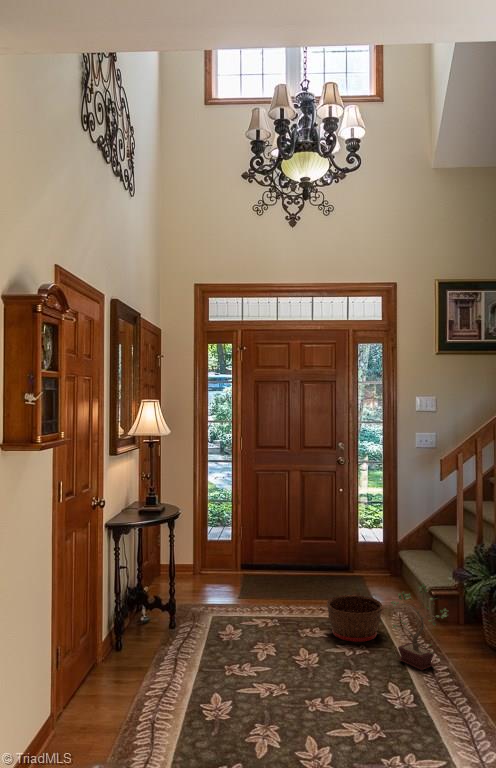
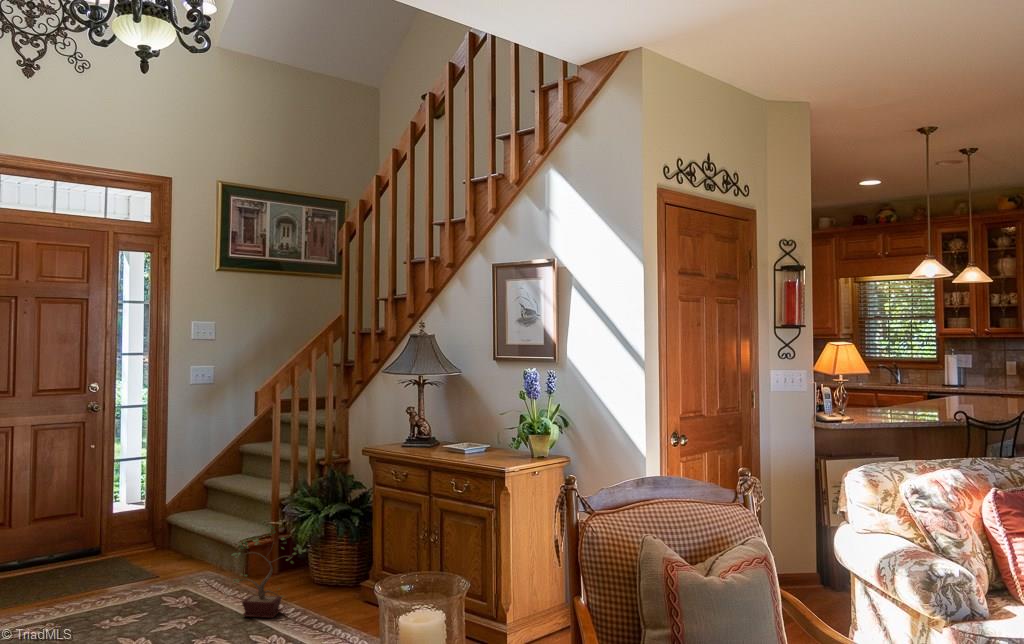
basket: present [327,594,382,642] -> none [133,562,206,617]

